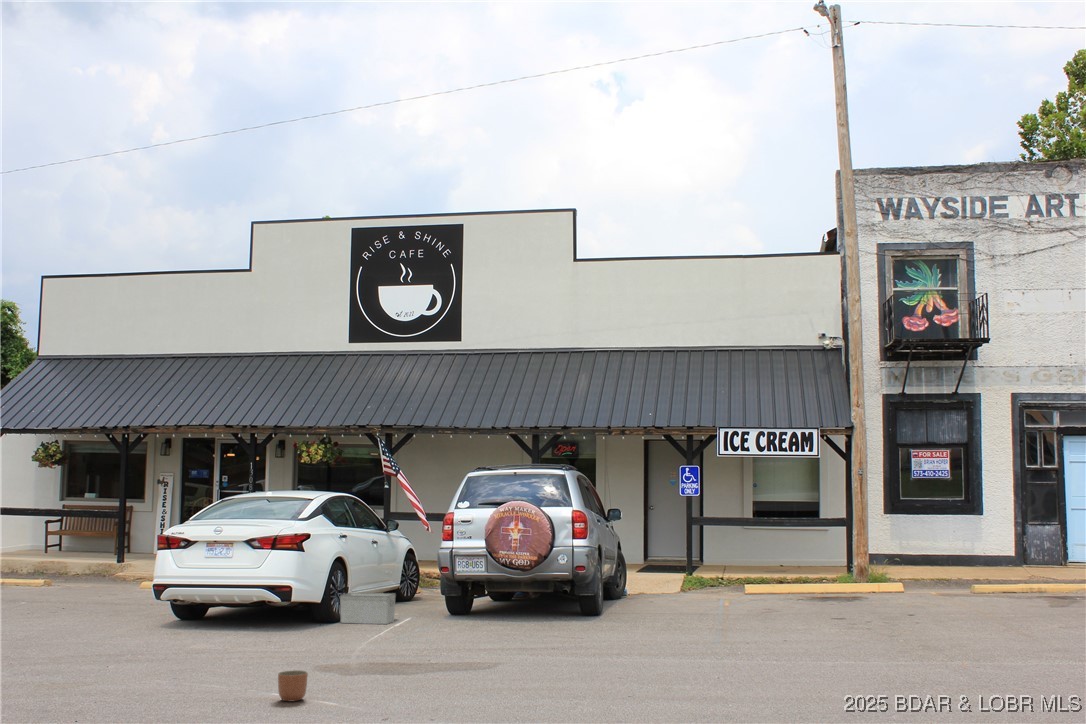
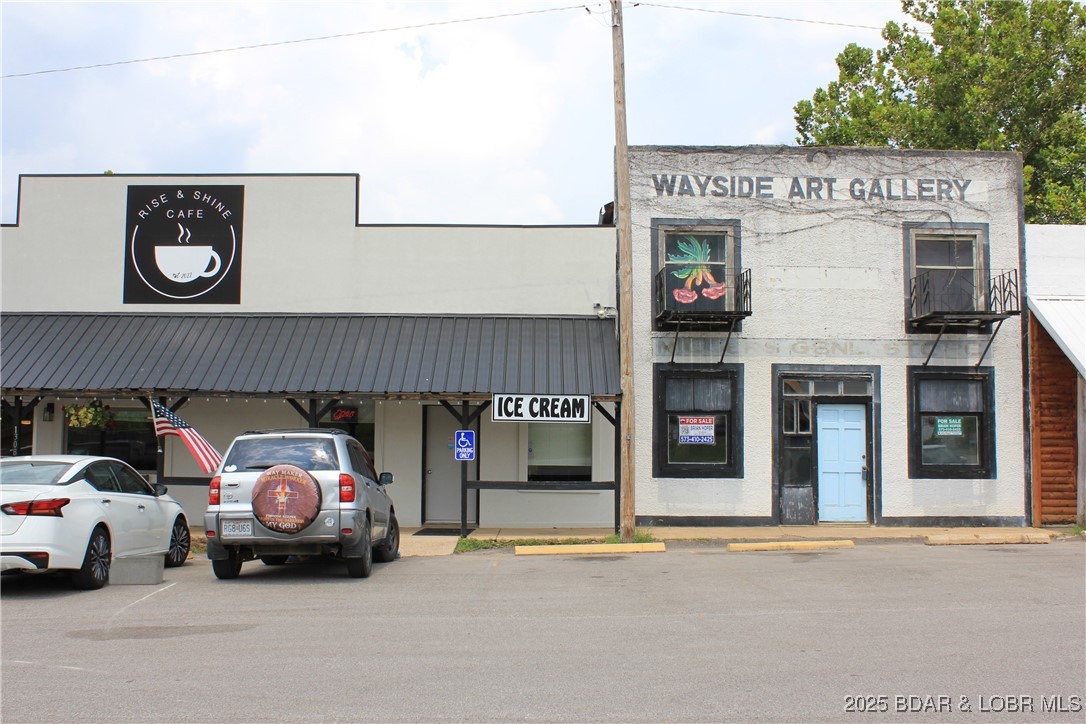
planter: present [278,670,308,701] -> none [47,619,75,645]

